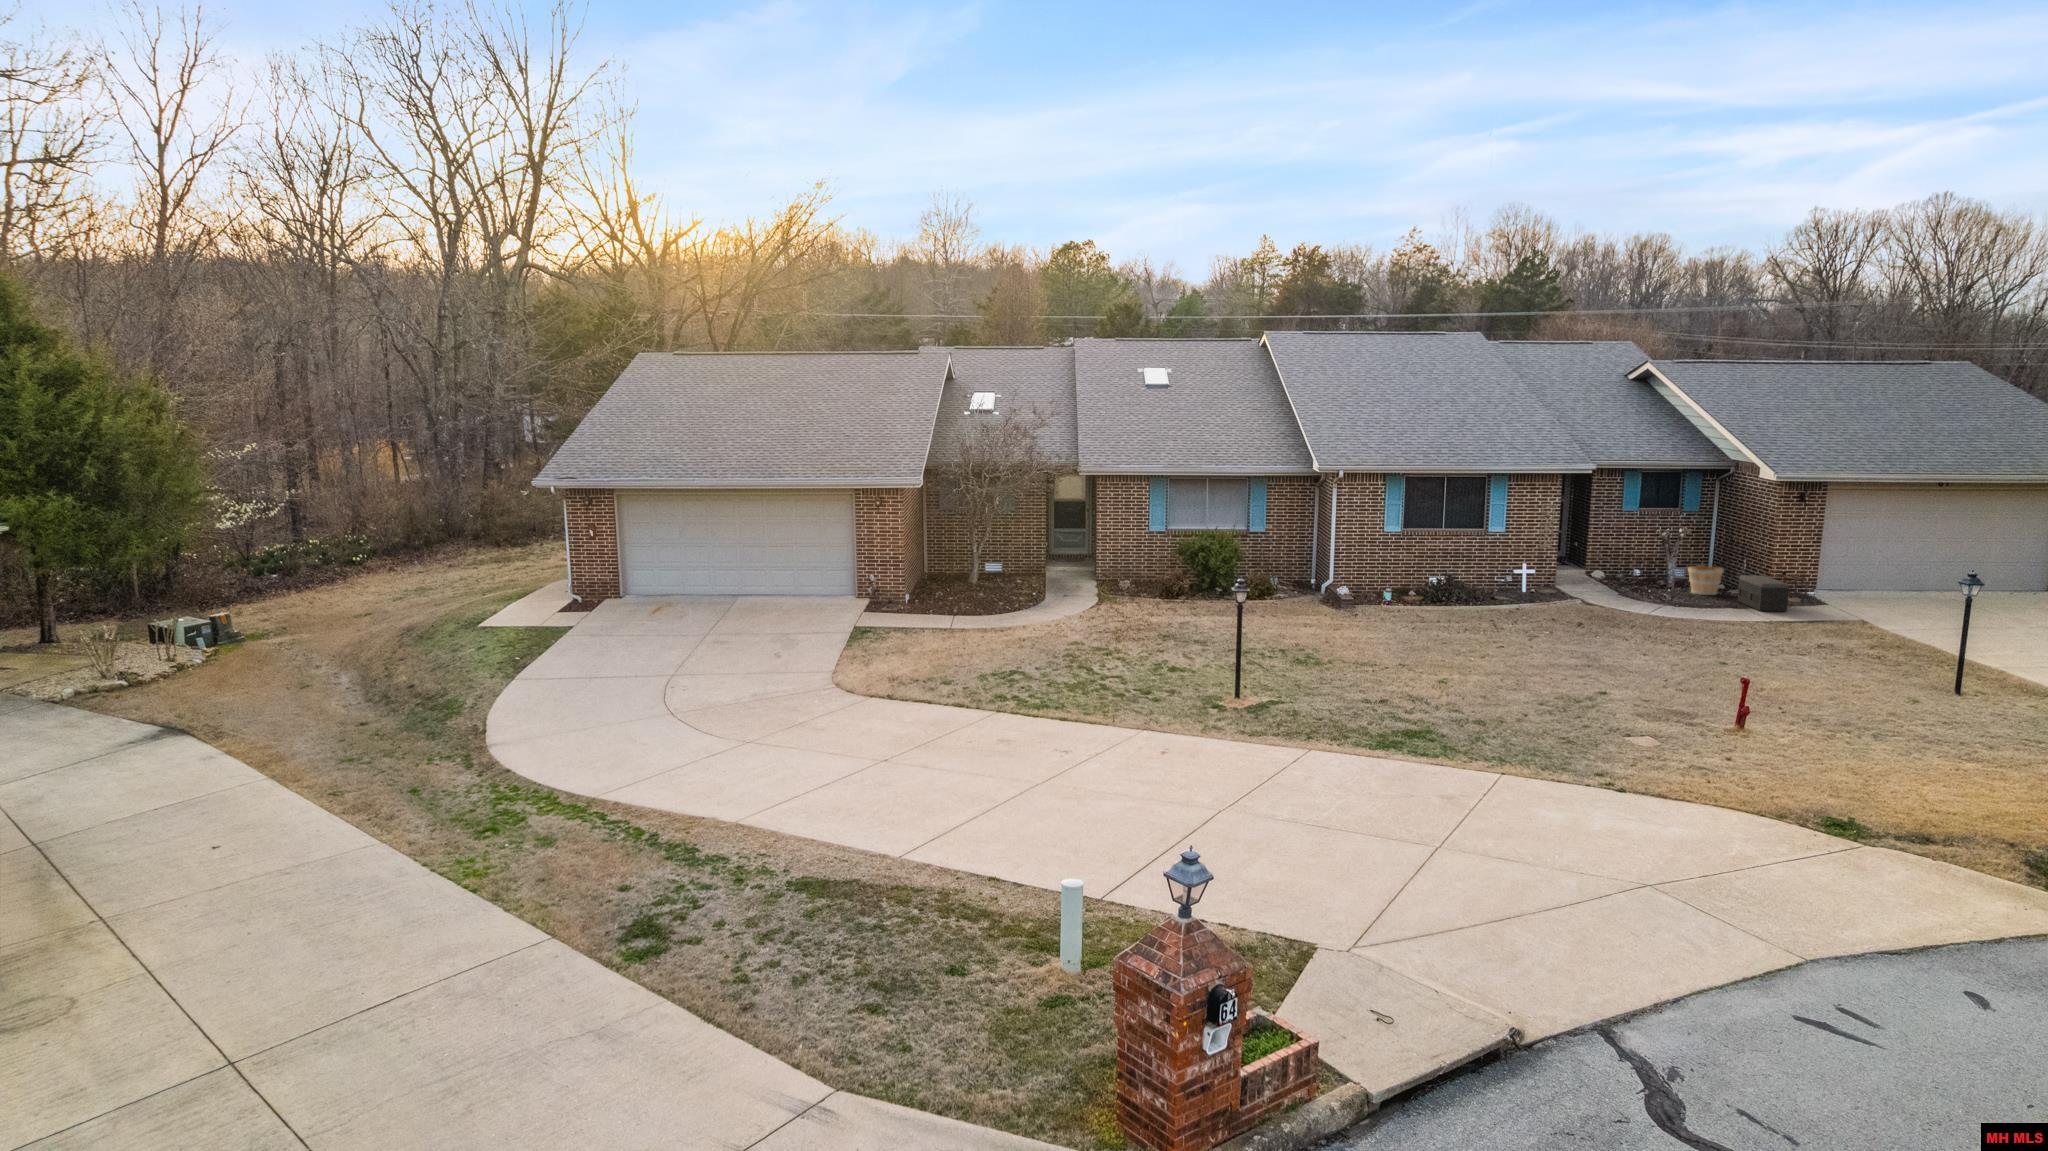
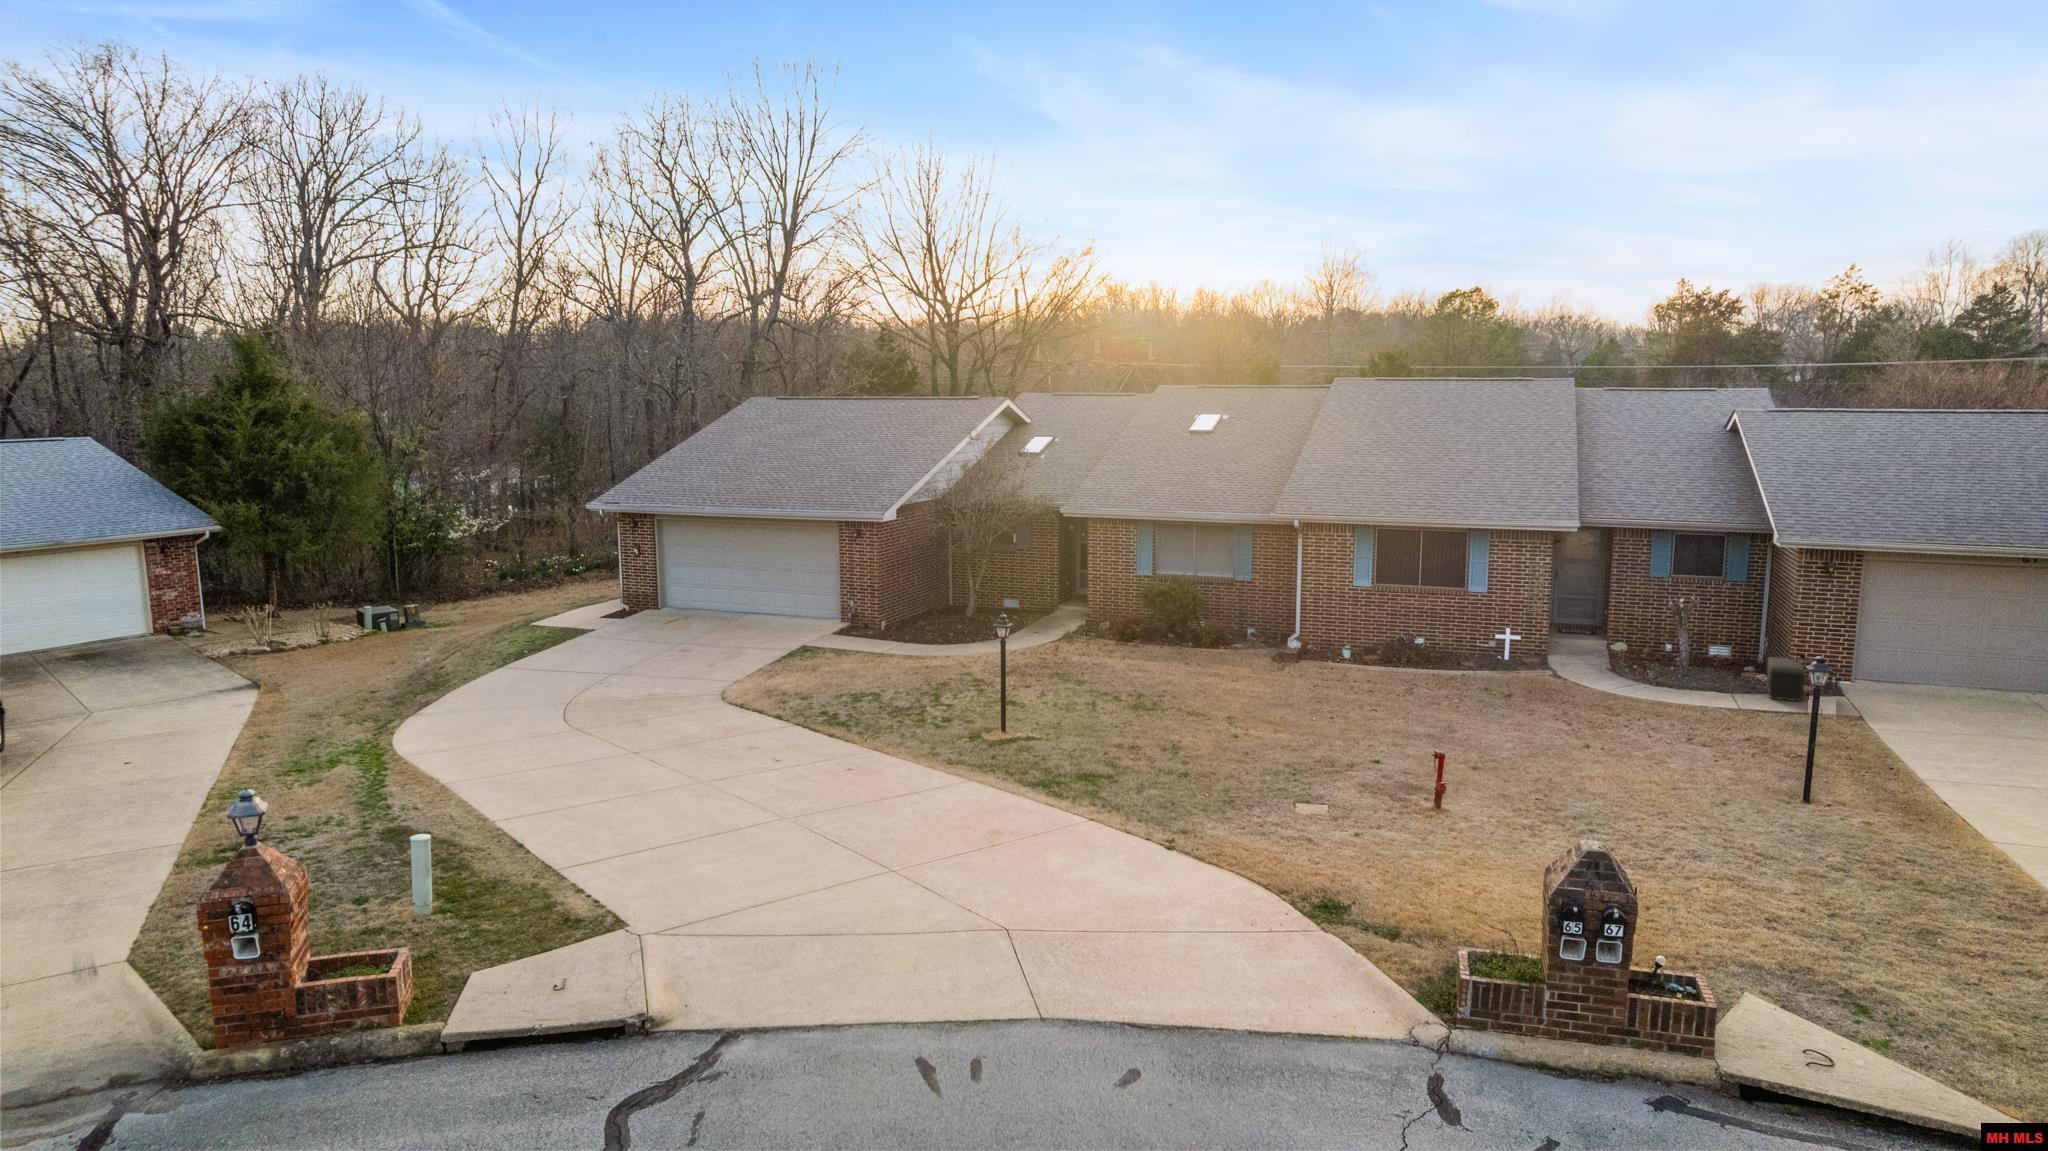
wooden bucket: present [1688,565,1724,595] -> none [1727,643,1768,678]

